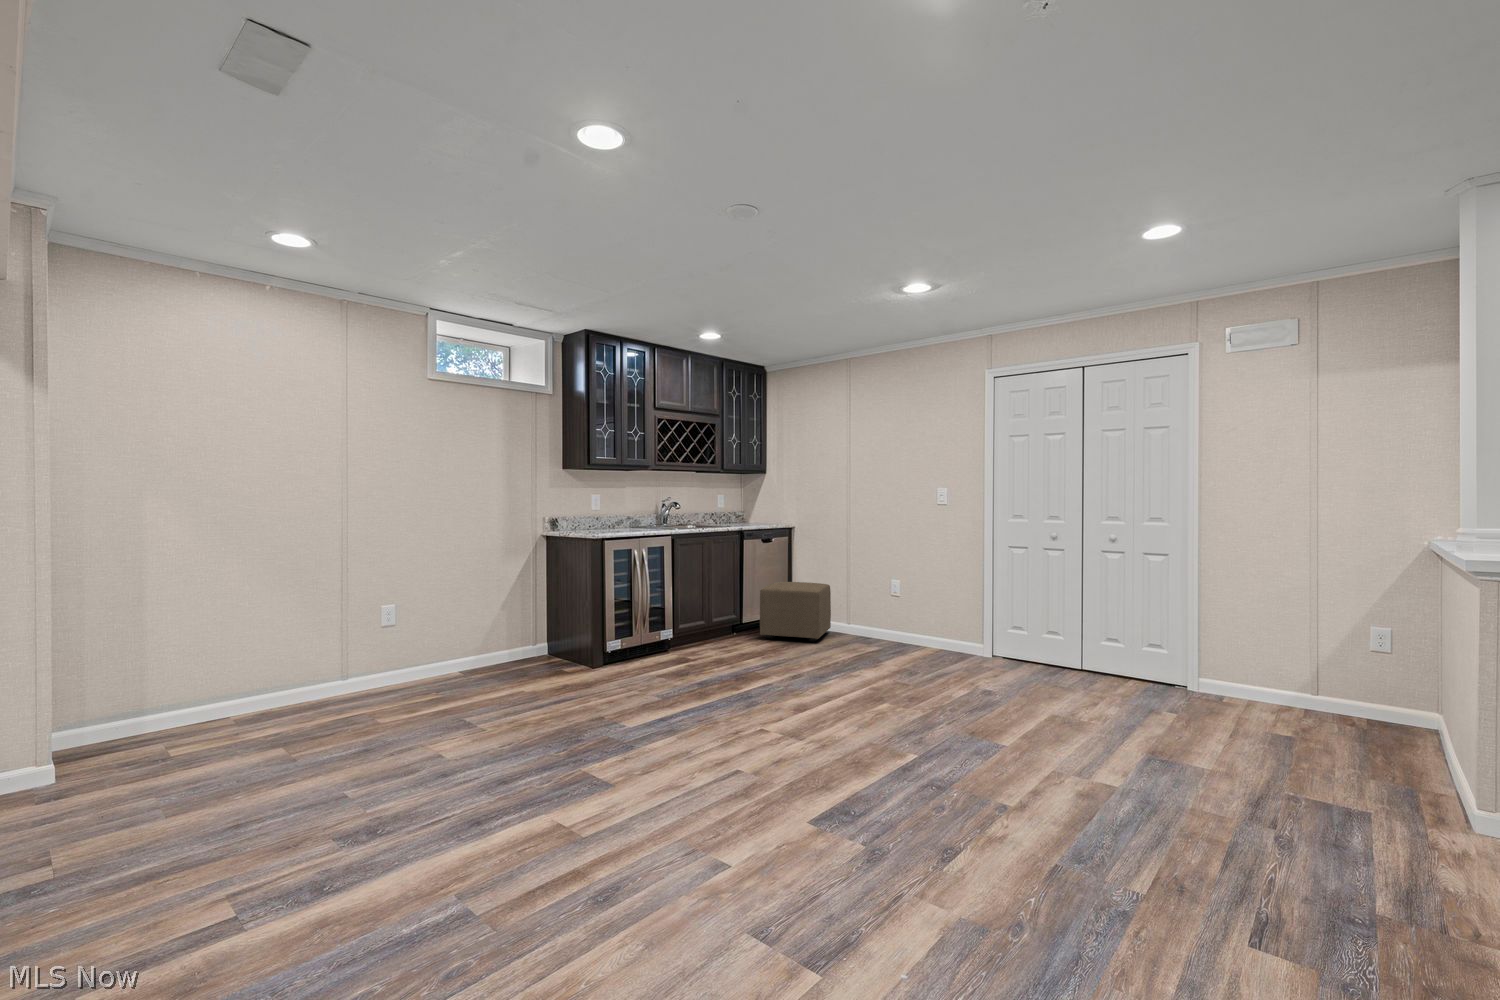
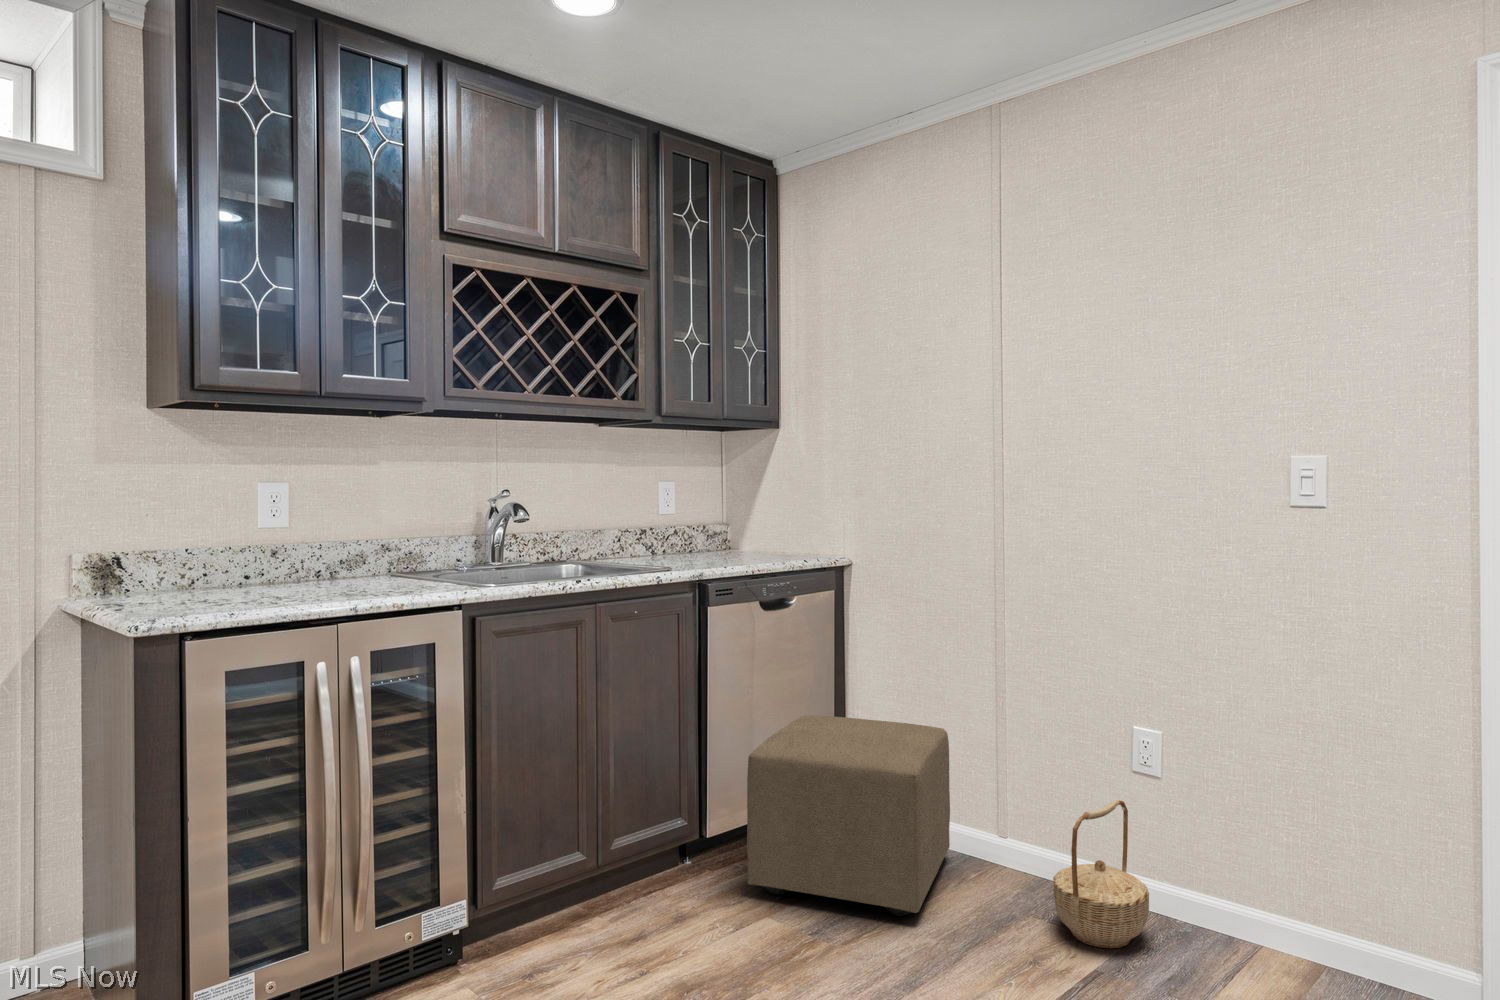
basket: none [863,601,893,646] -> present [1053,800,1149,948]

